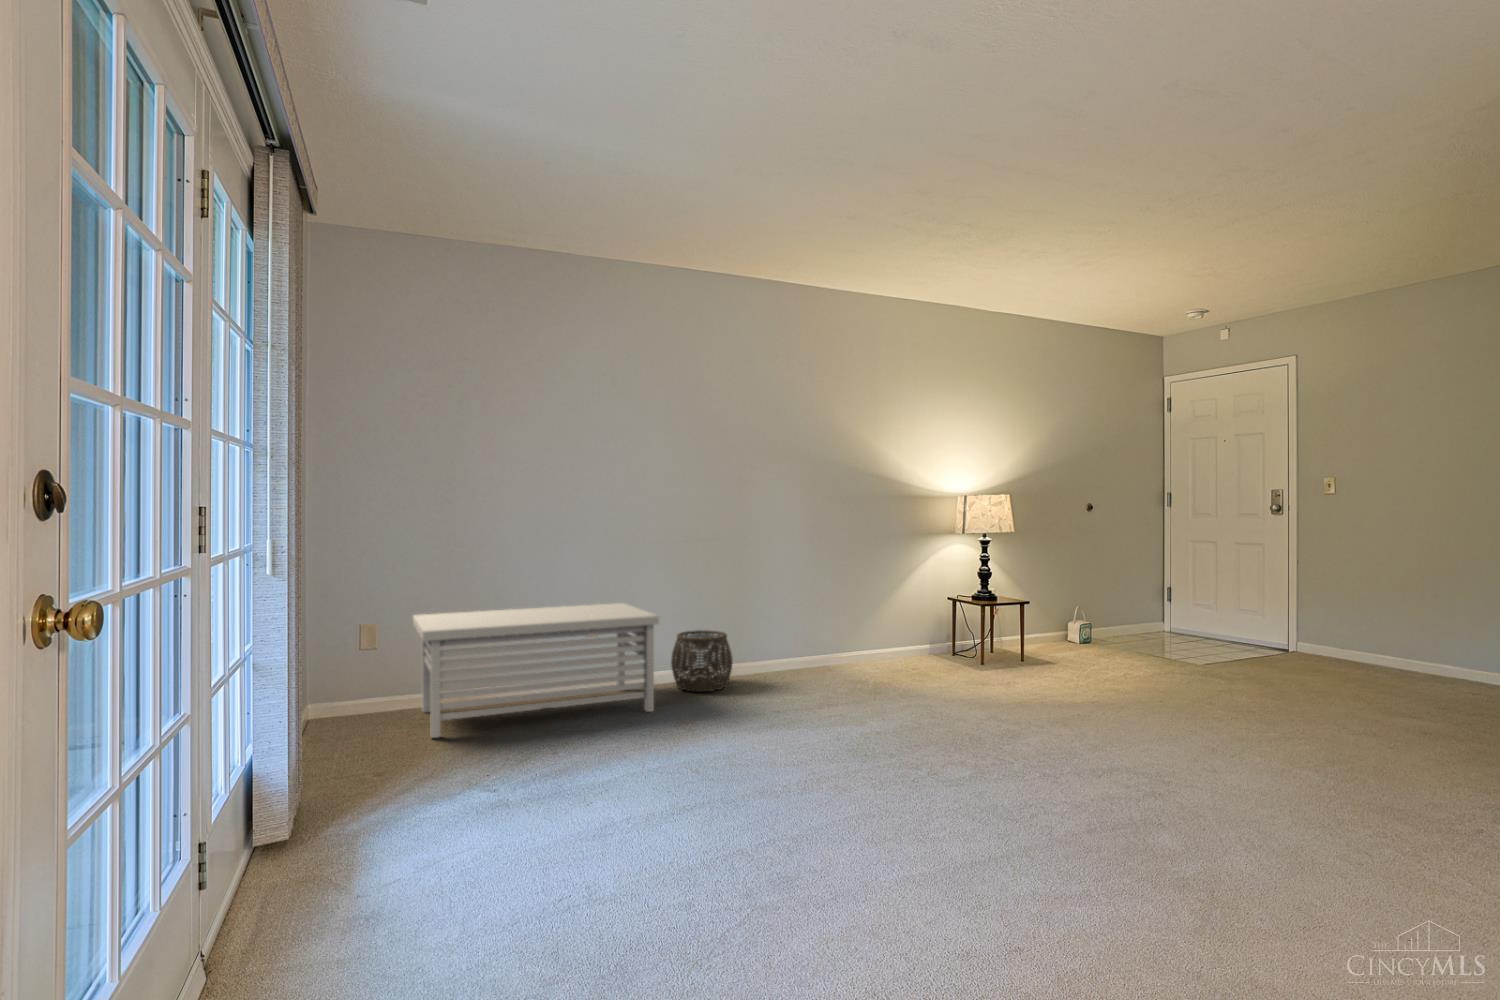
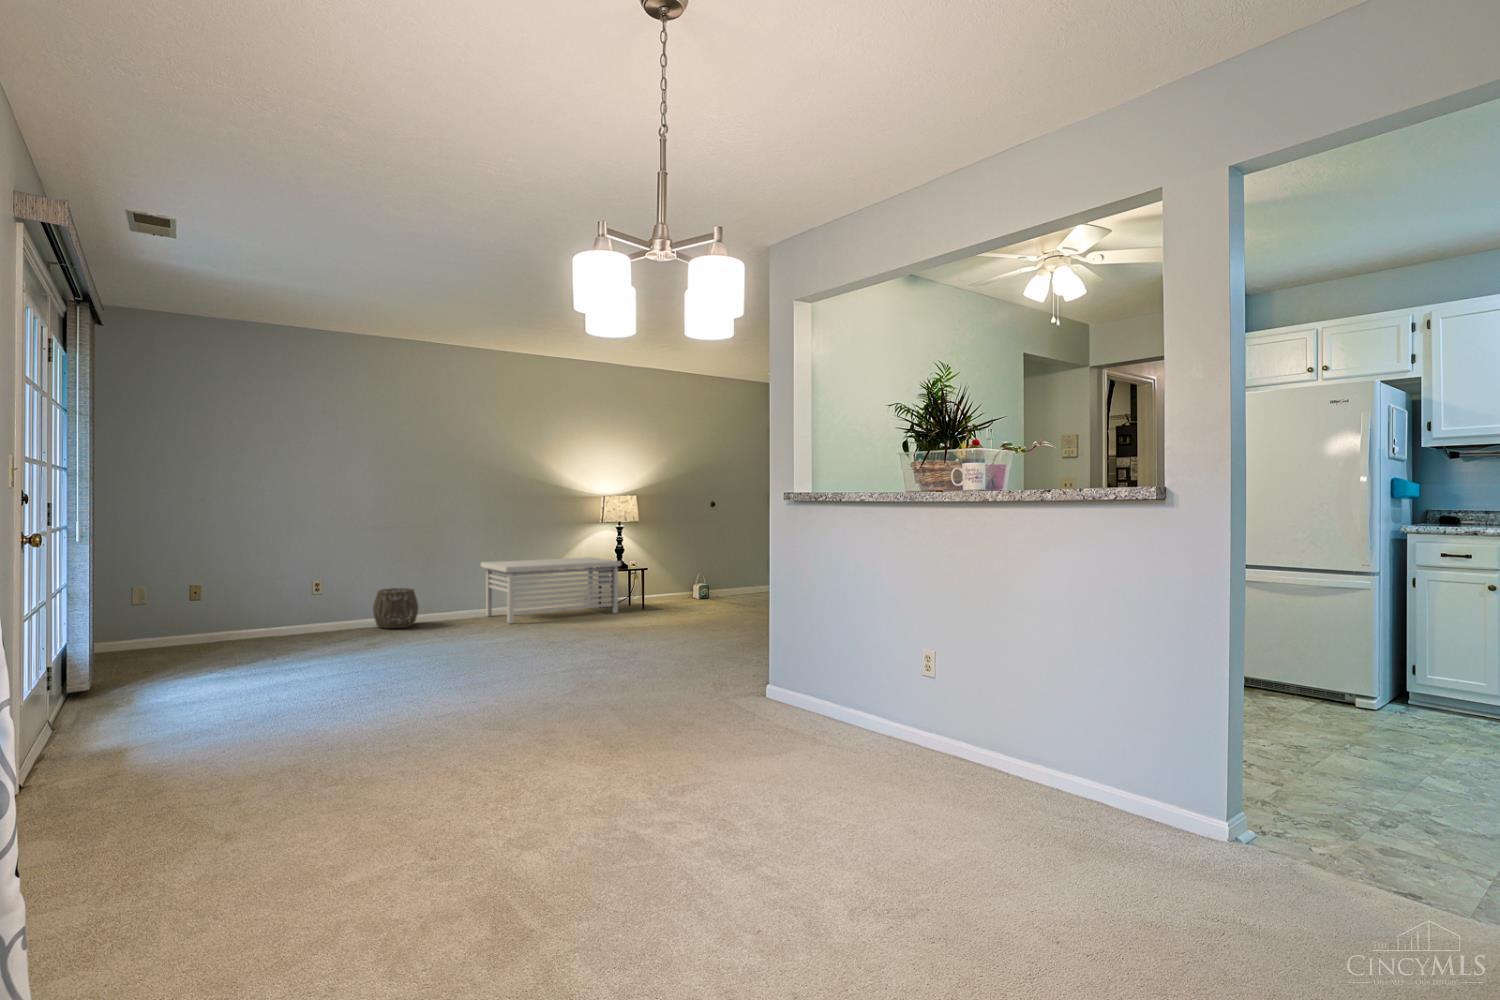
storage bench: present [413,603,659,738] -> present [481,557,621,624]

